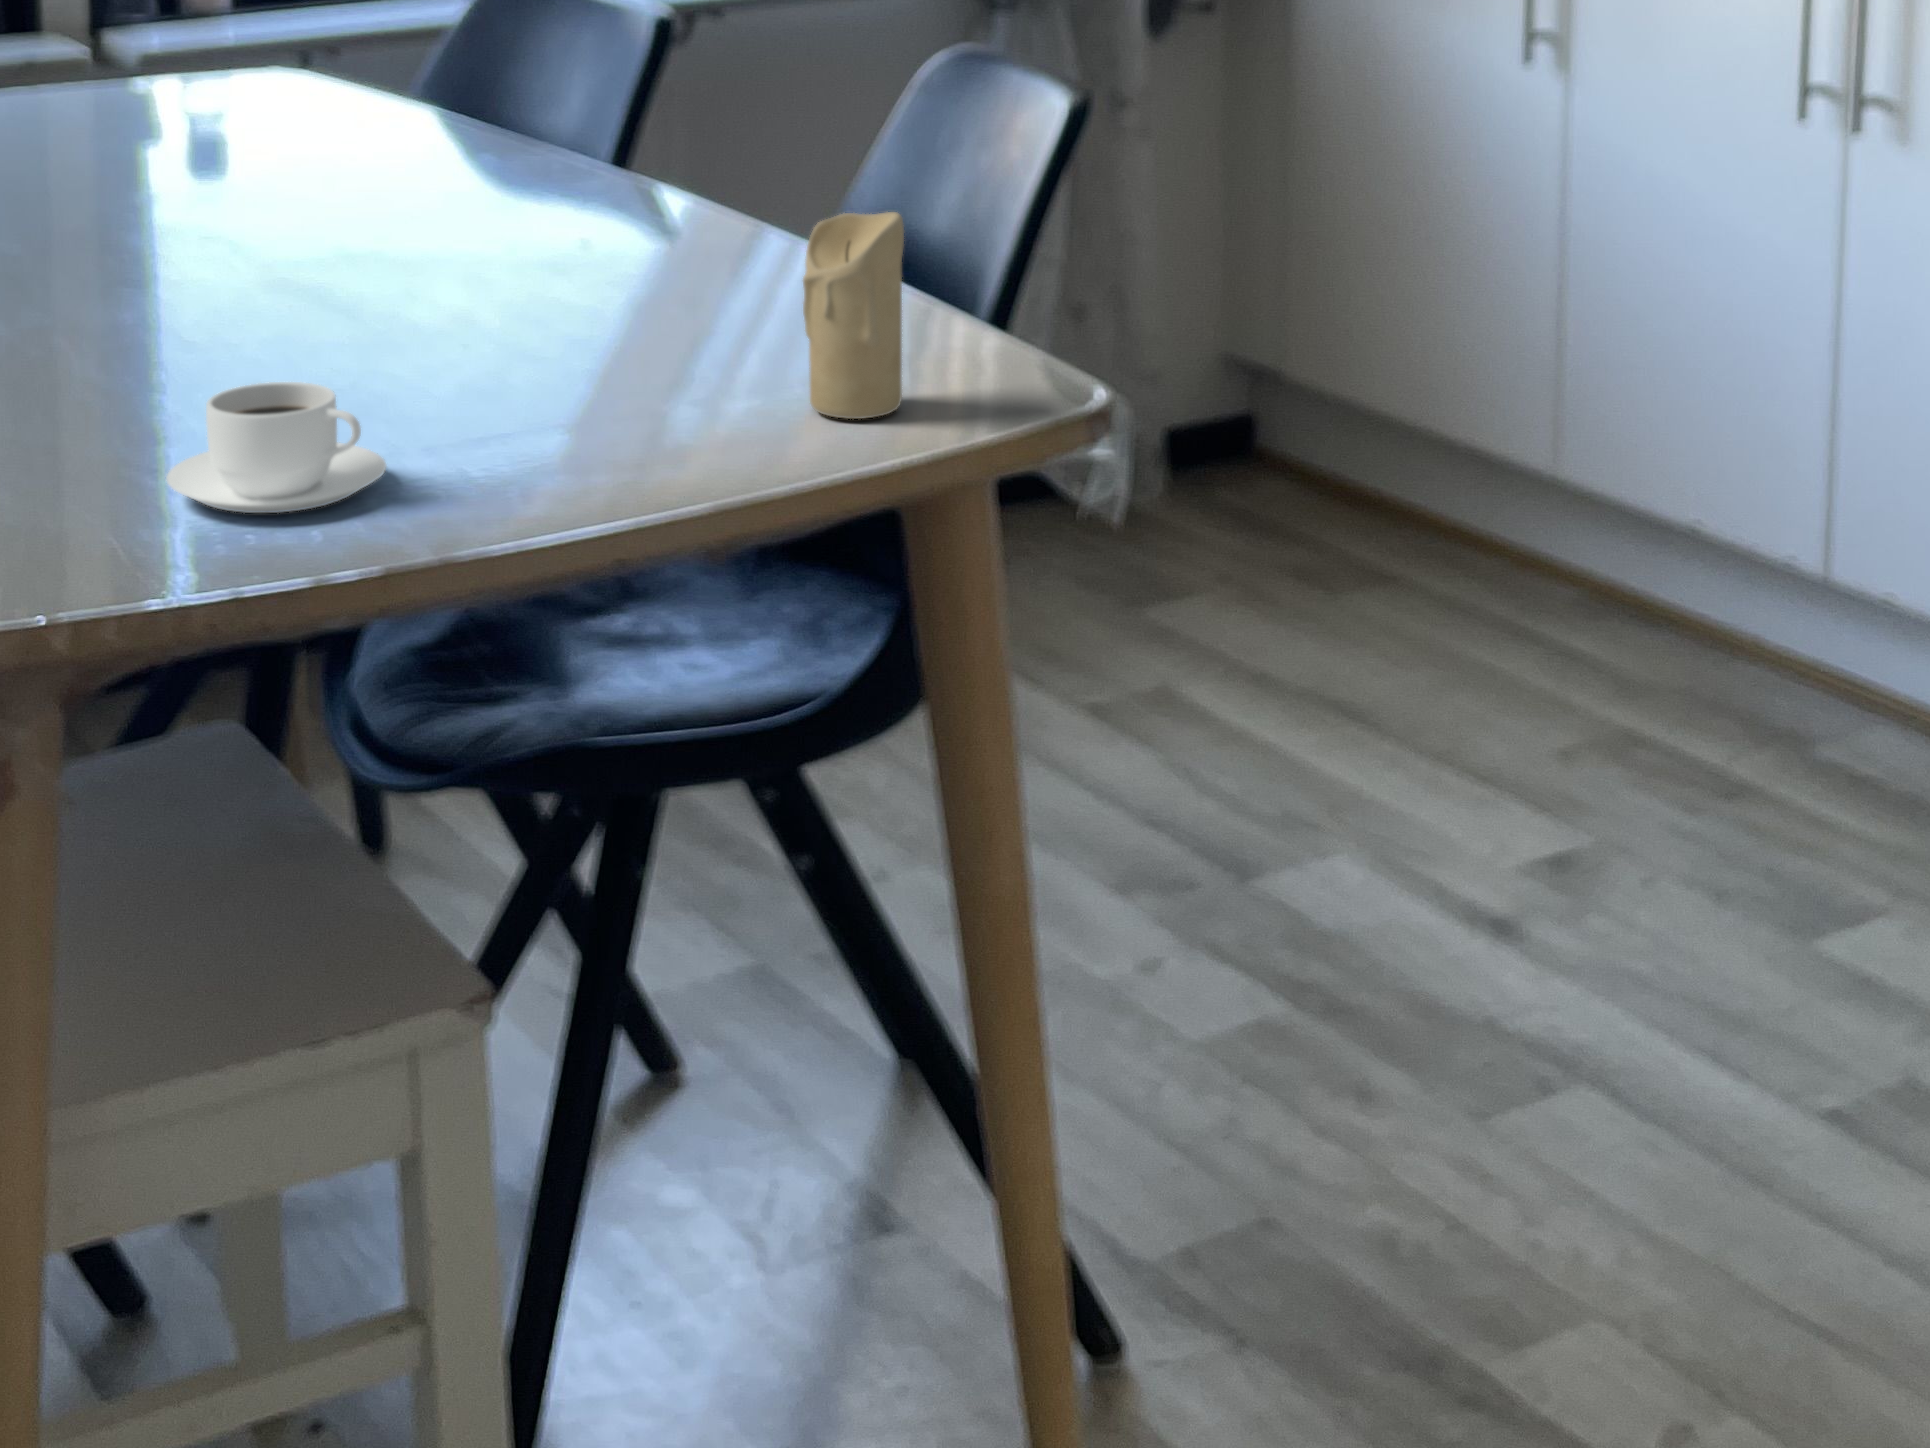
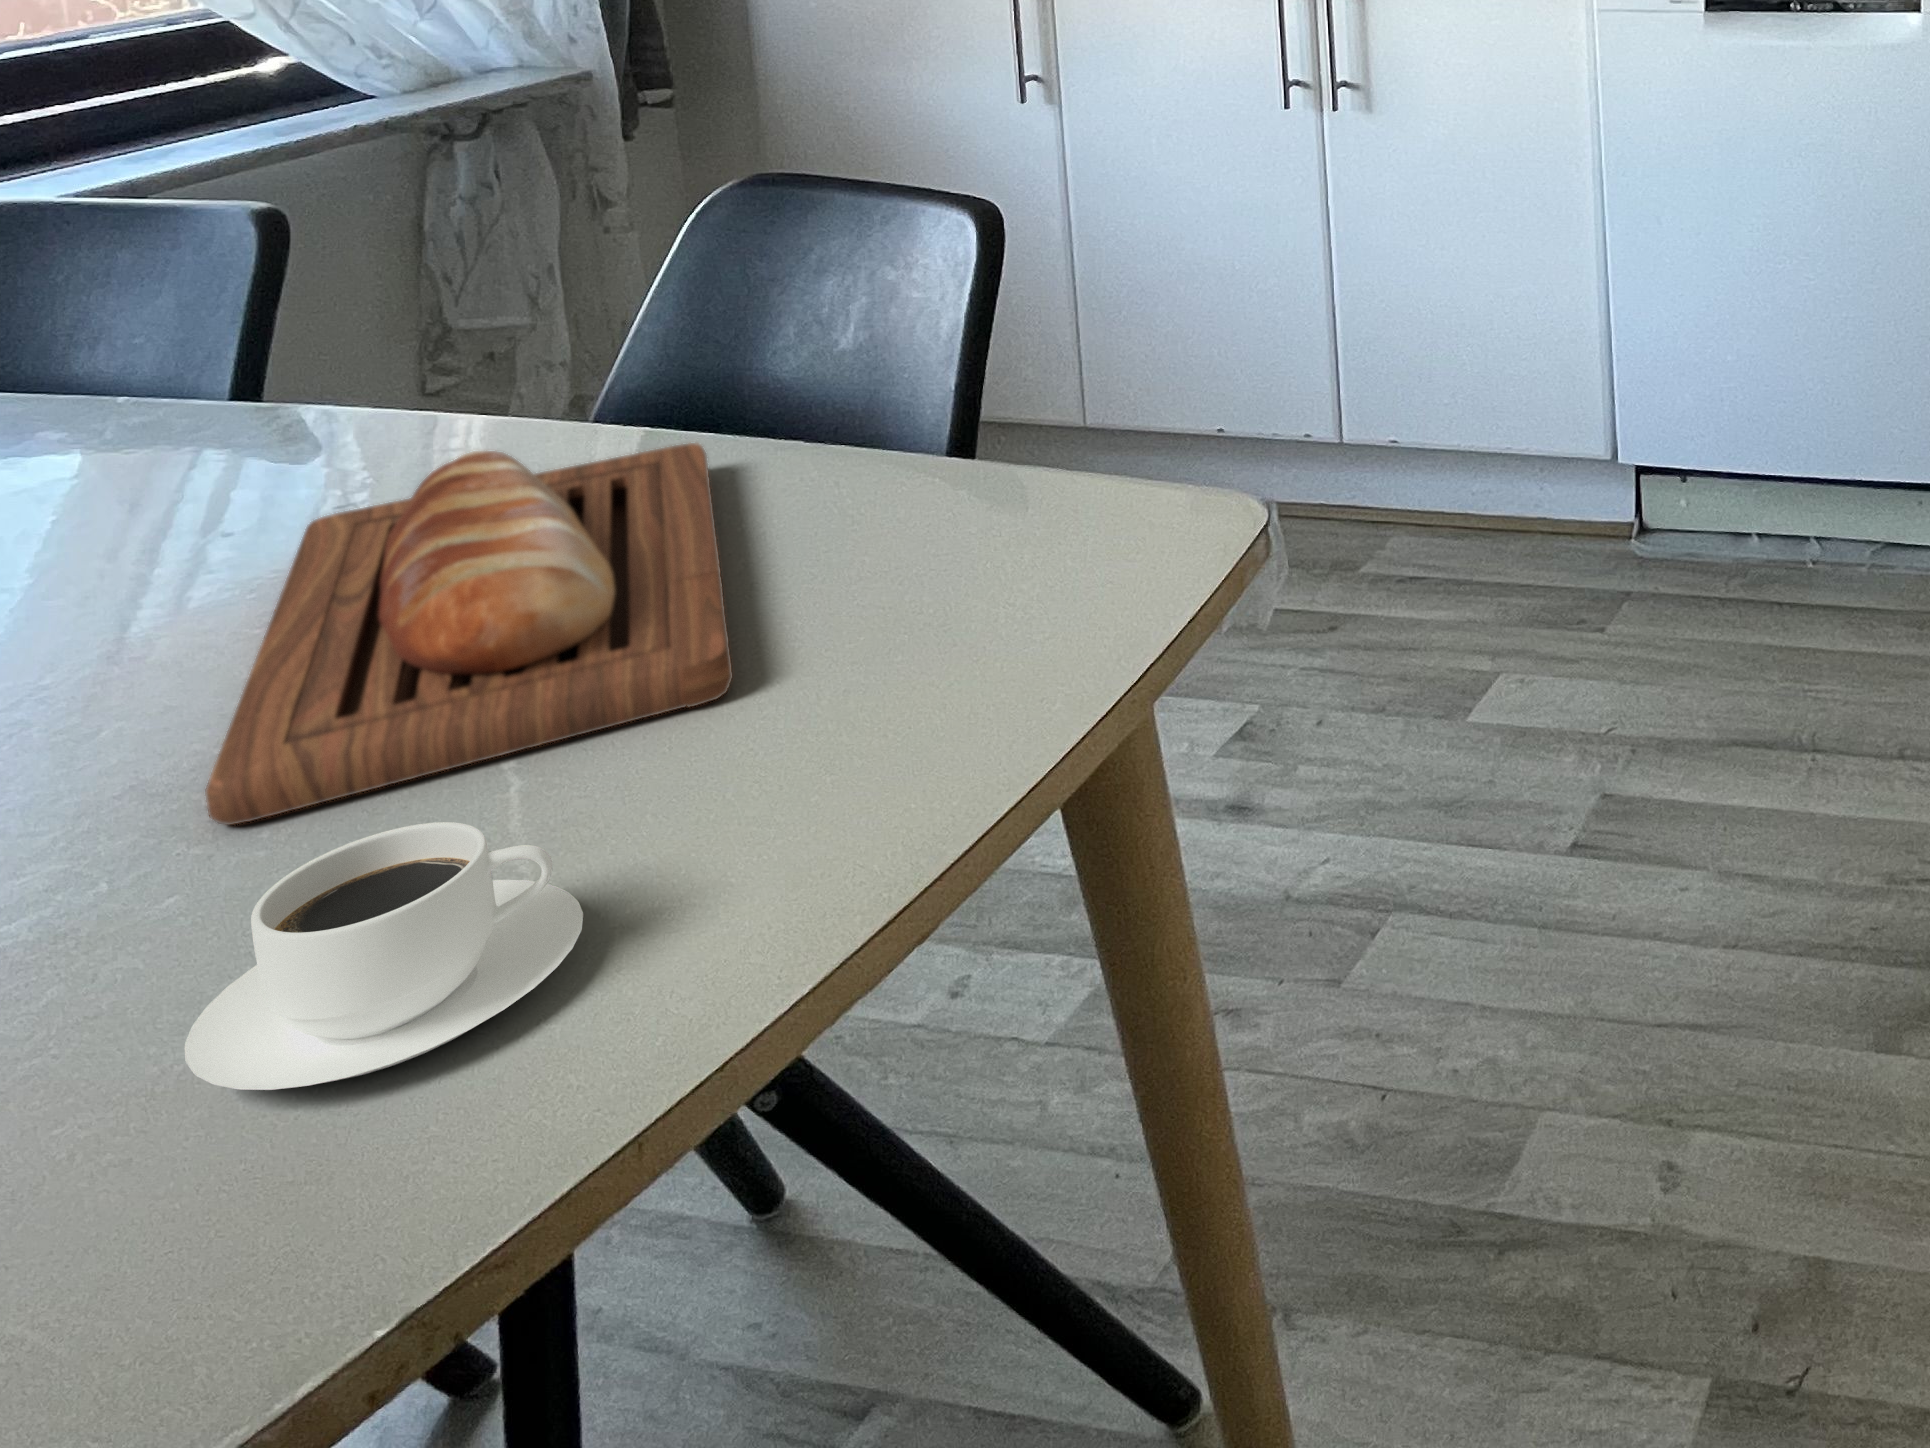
bread loaf: none [297,204,763,408] -> present [205,443,732,825]
candle: present [803,212,904,419] -> none [967,357,1099,601]

